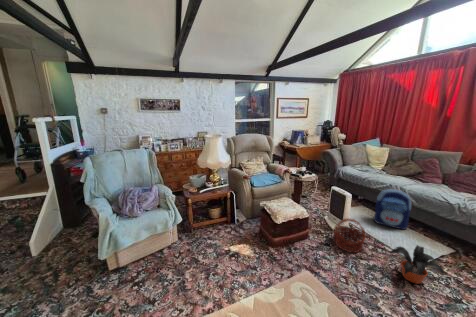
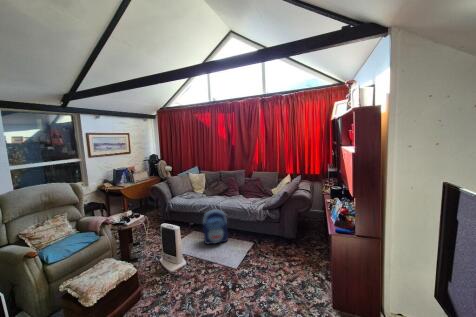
basket: present [334,219,366,253] -> none [167,253,198,291]
potted plant: present [390,245,444,284] -> none [216,254,251,290]

